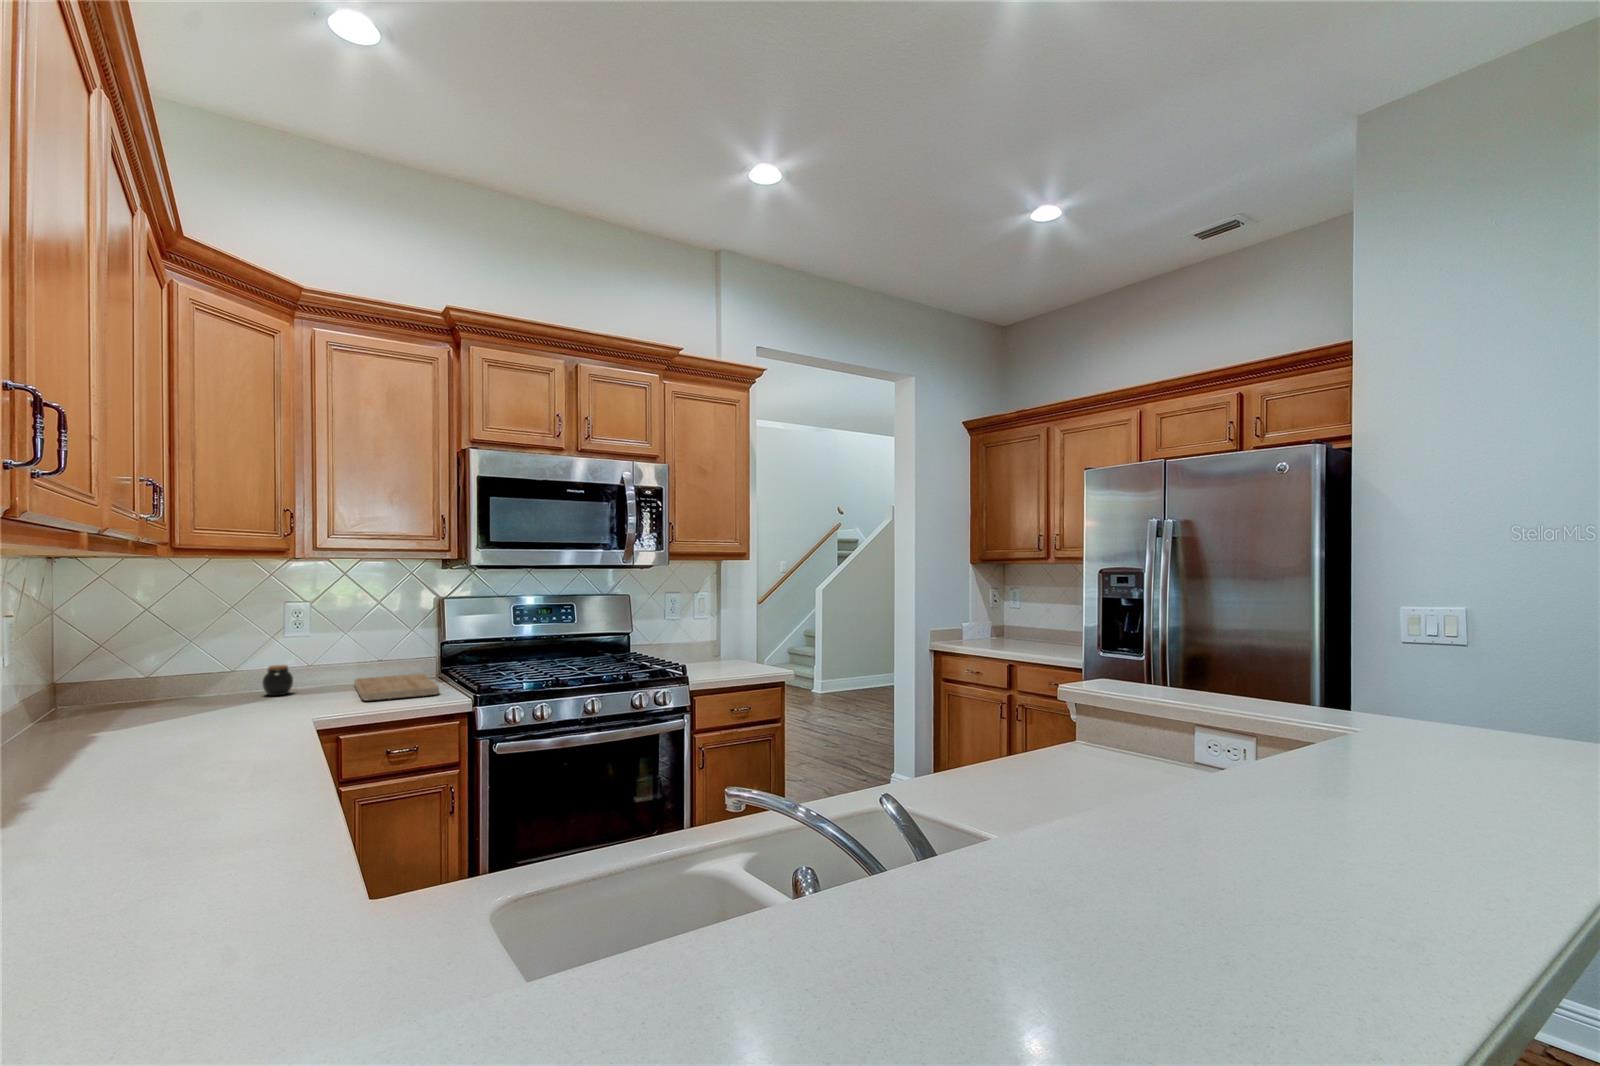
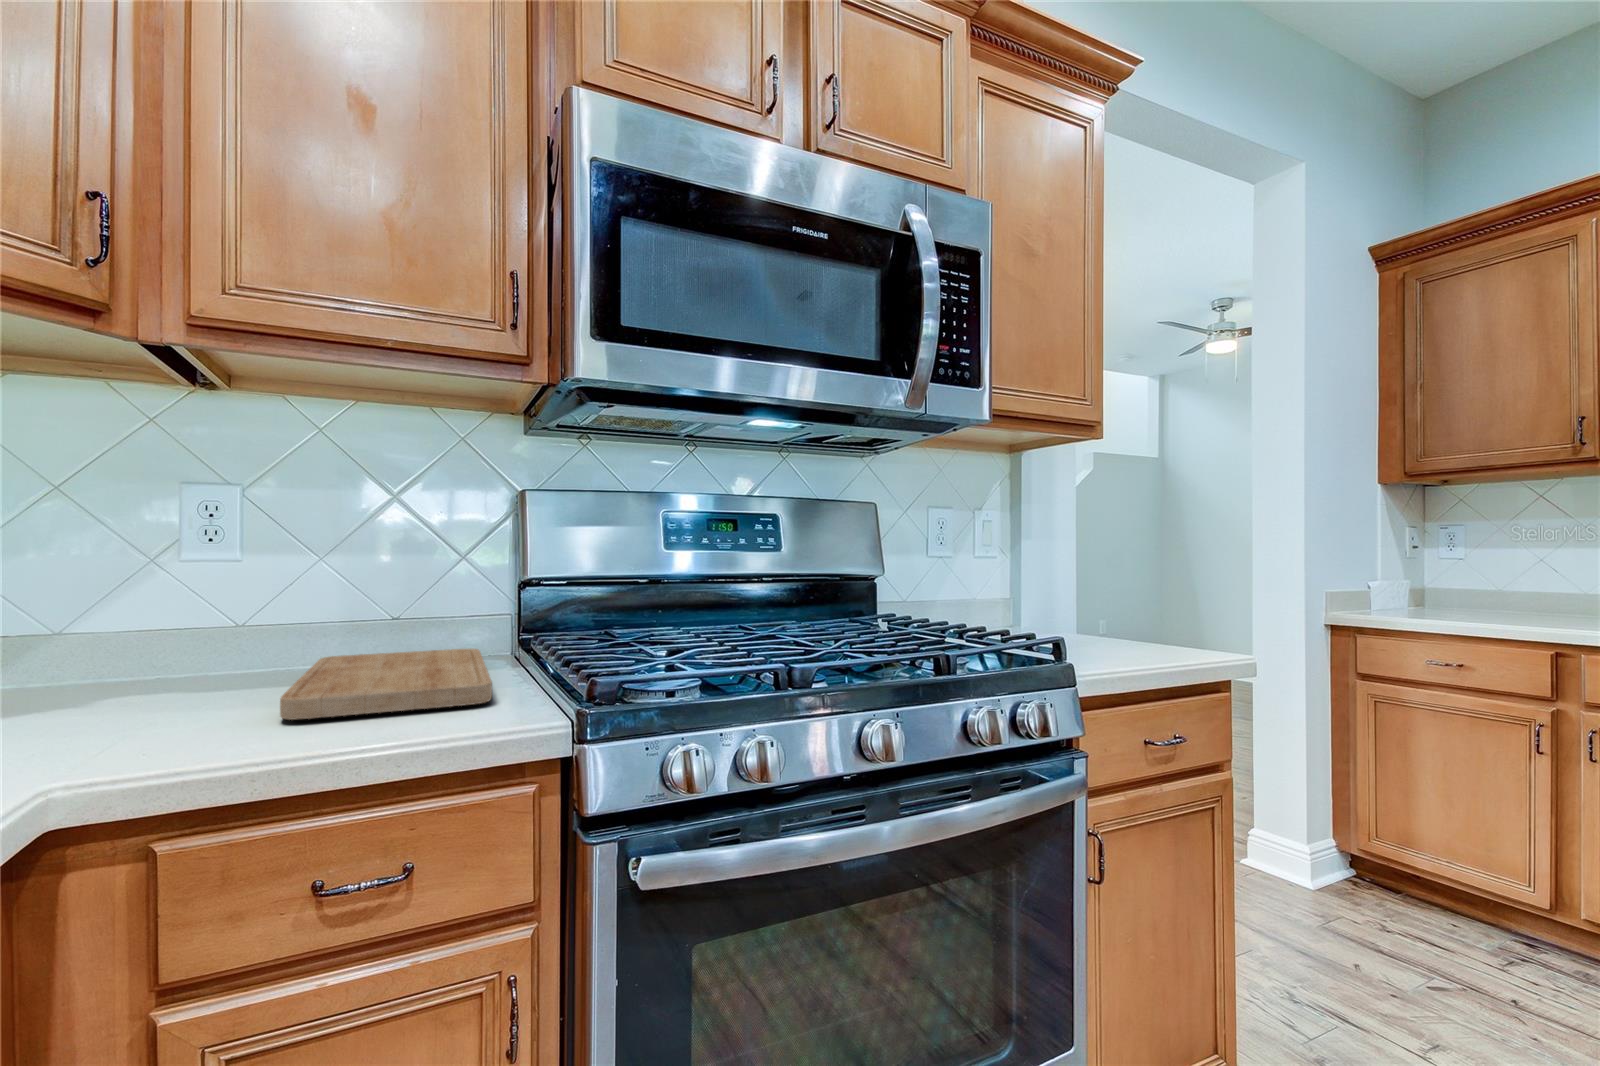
jar: present [262,665,293,696] -> none [76,620,161,696]

